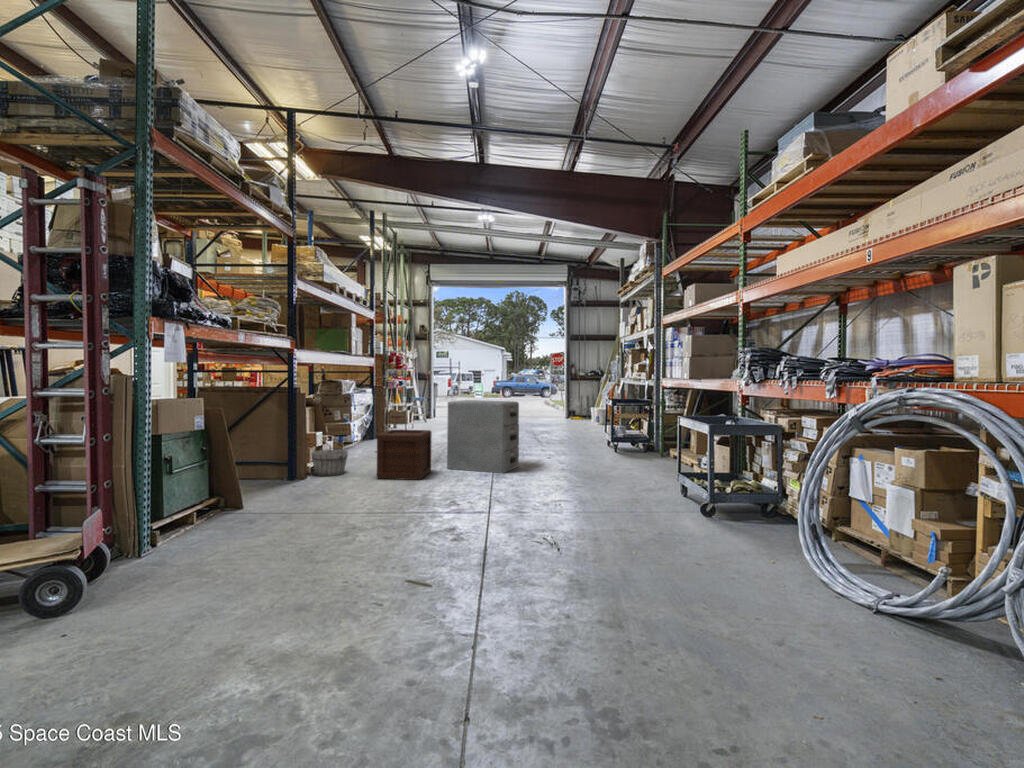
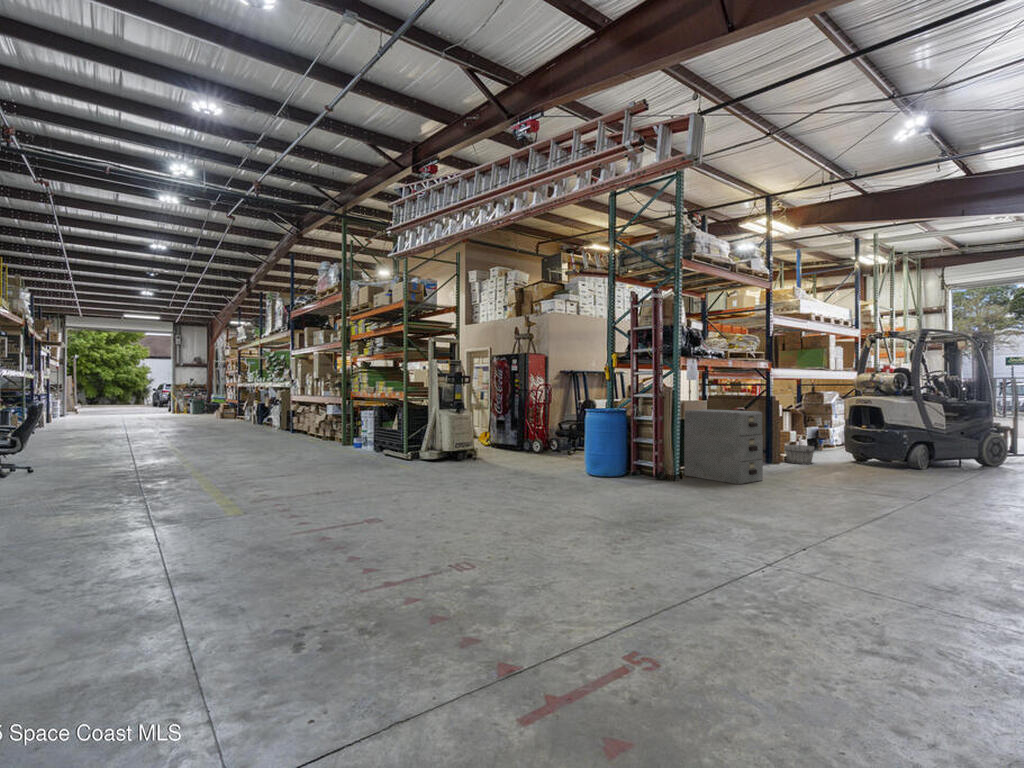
filing cabinet: present [447,400,519,473] -> present [684,410,763,484]
wooden crate: present [377,430,432,480] -> none [836,432,893,474]

